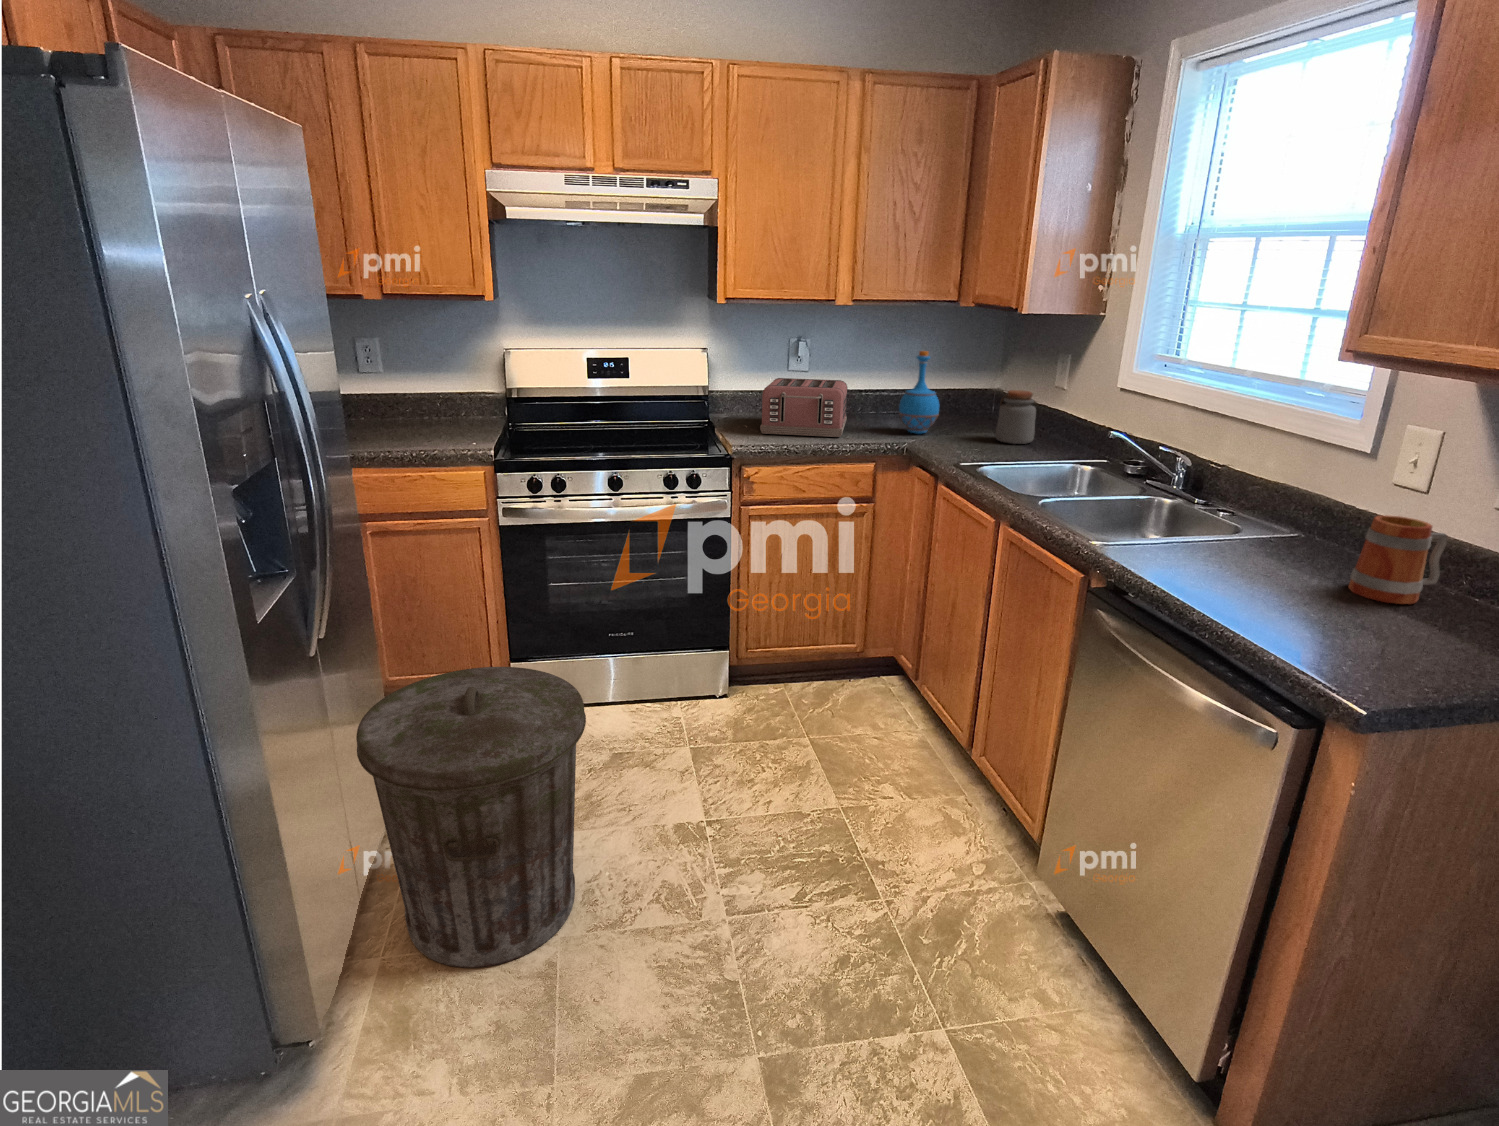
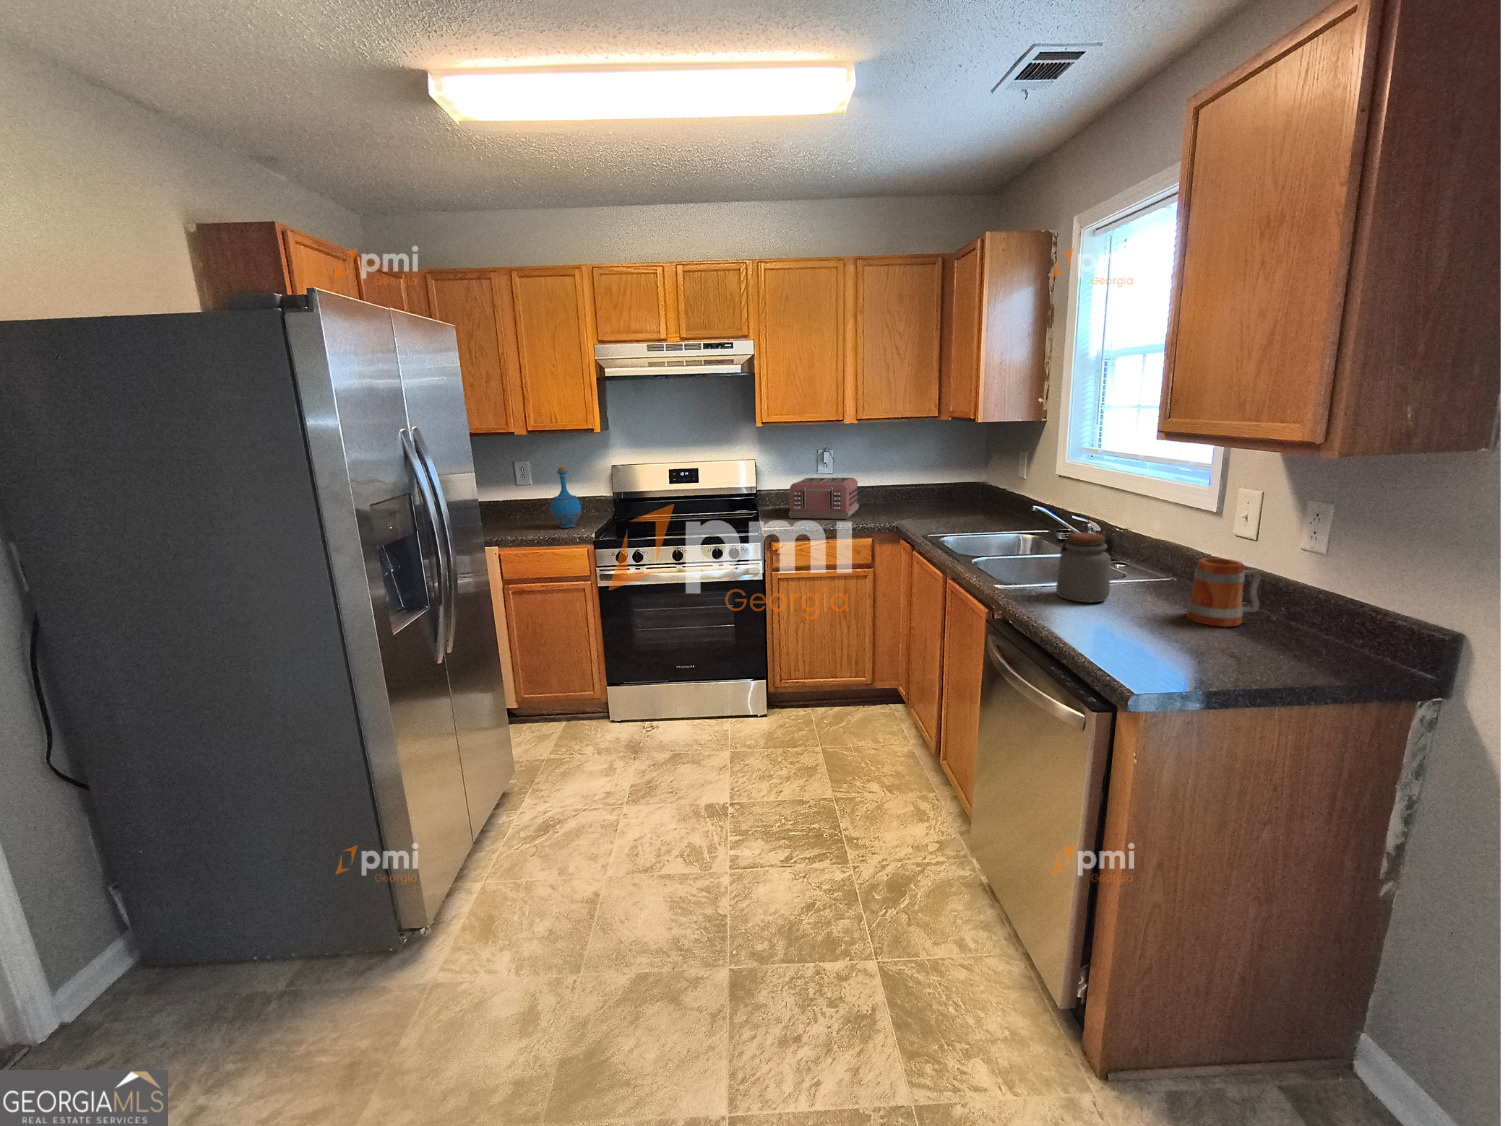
bottle: present [899,351,939,434] -> present [550,467,582,528]
jar: present [996,390,1036,444] -> present [1056,533,1111,602]
trash can: present [356,667,586,968] -> none [470,680,628,892]

